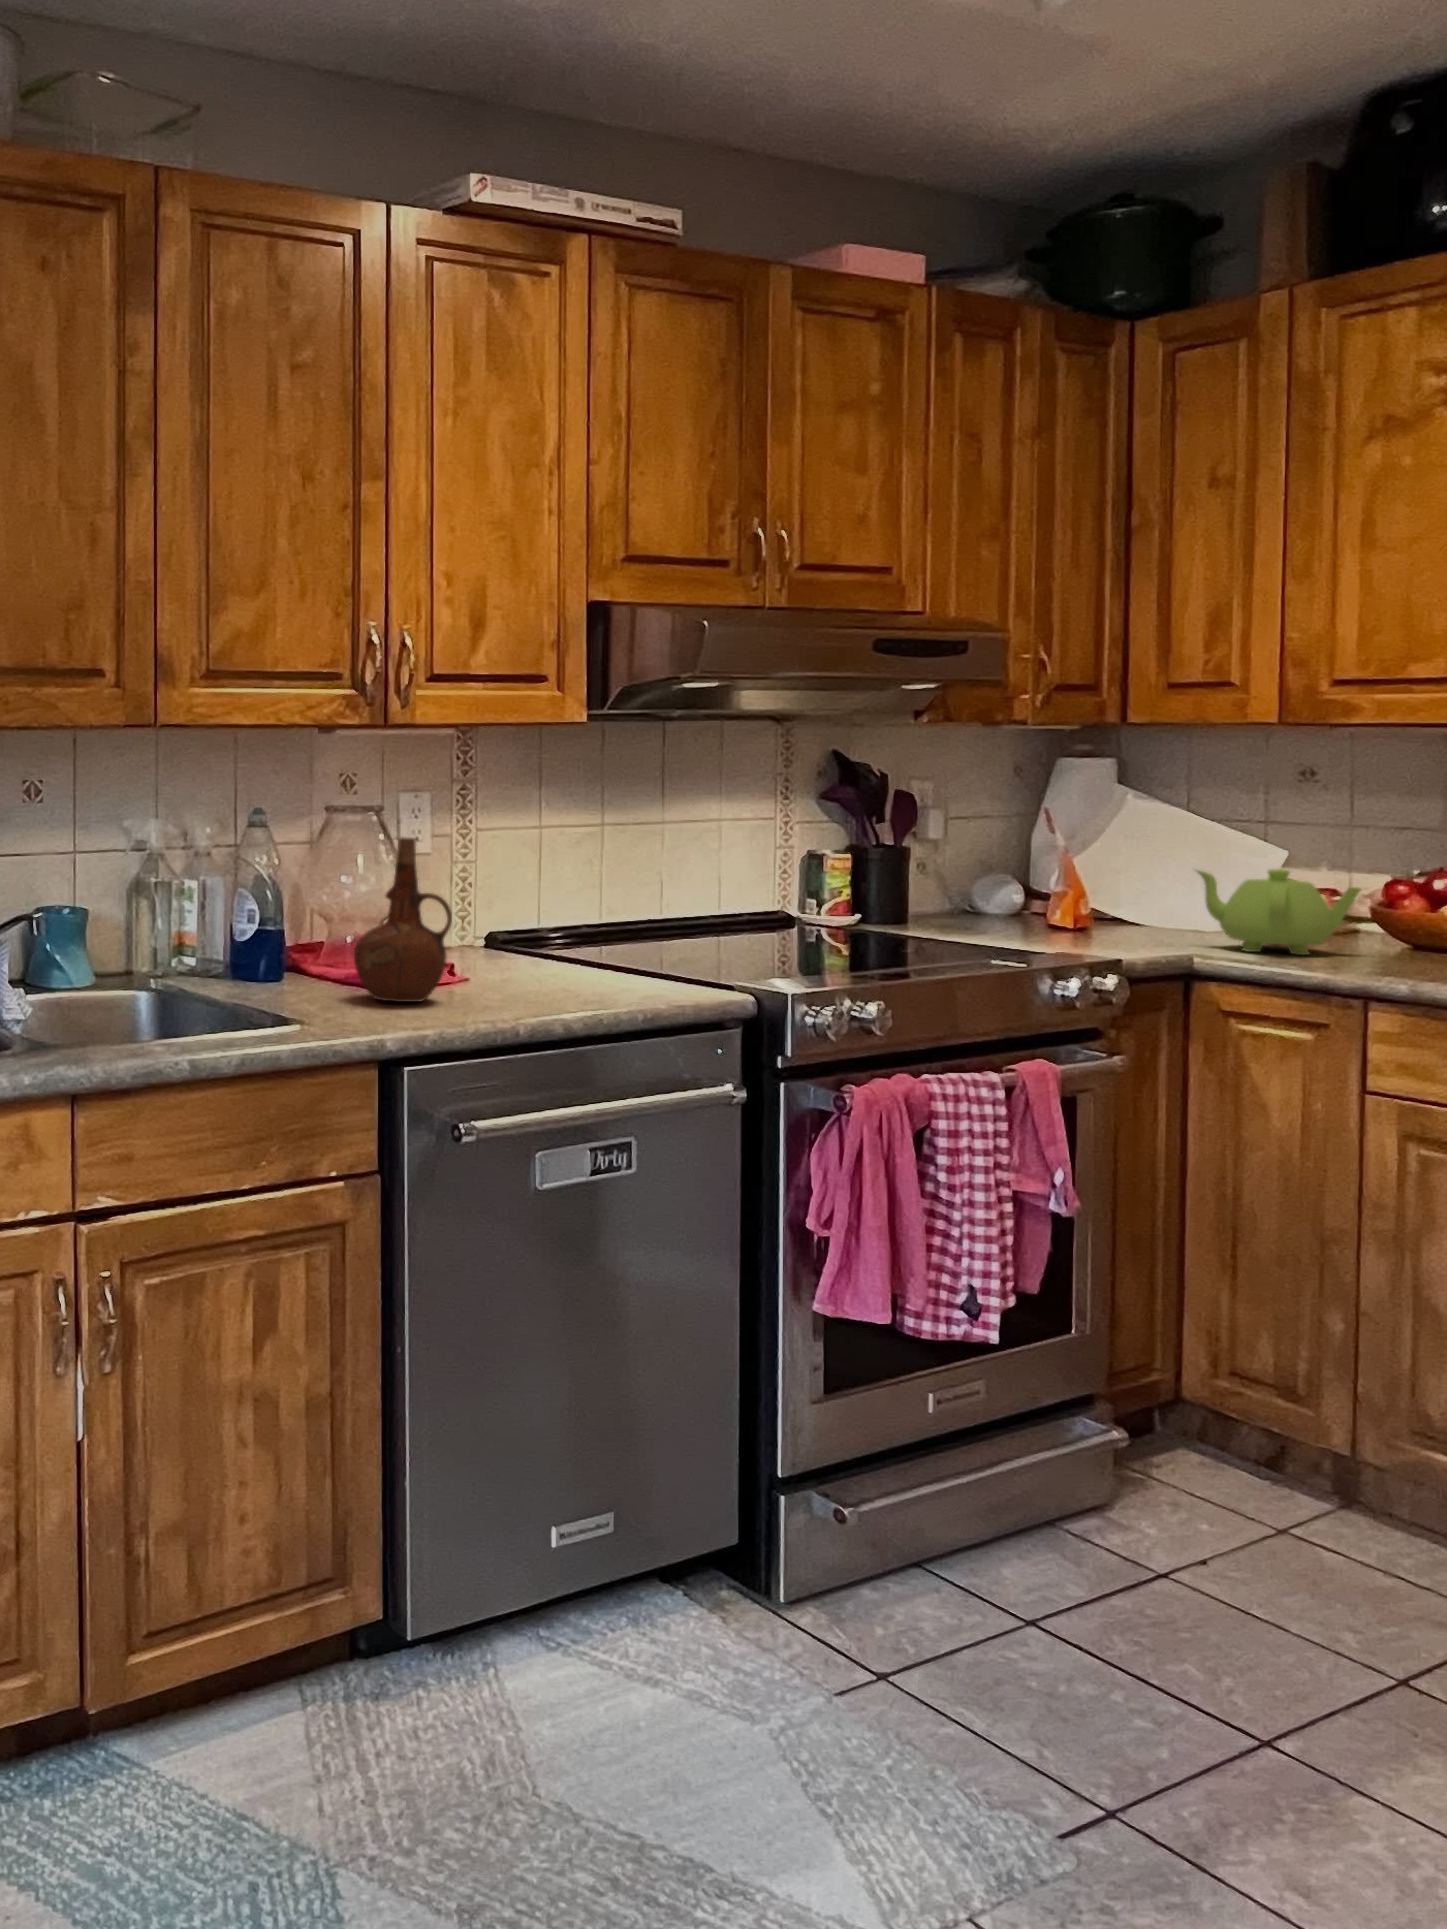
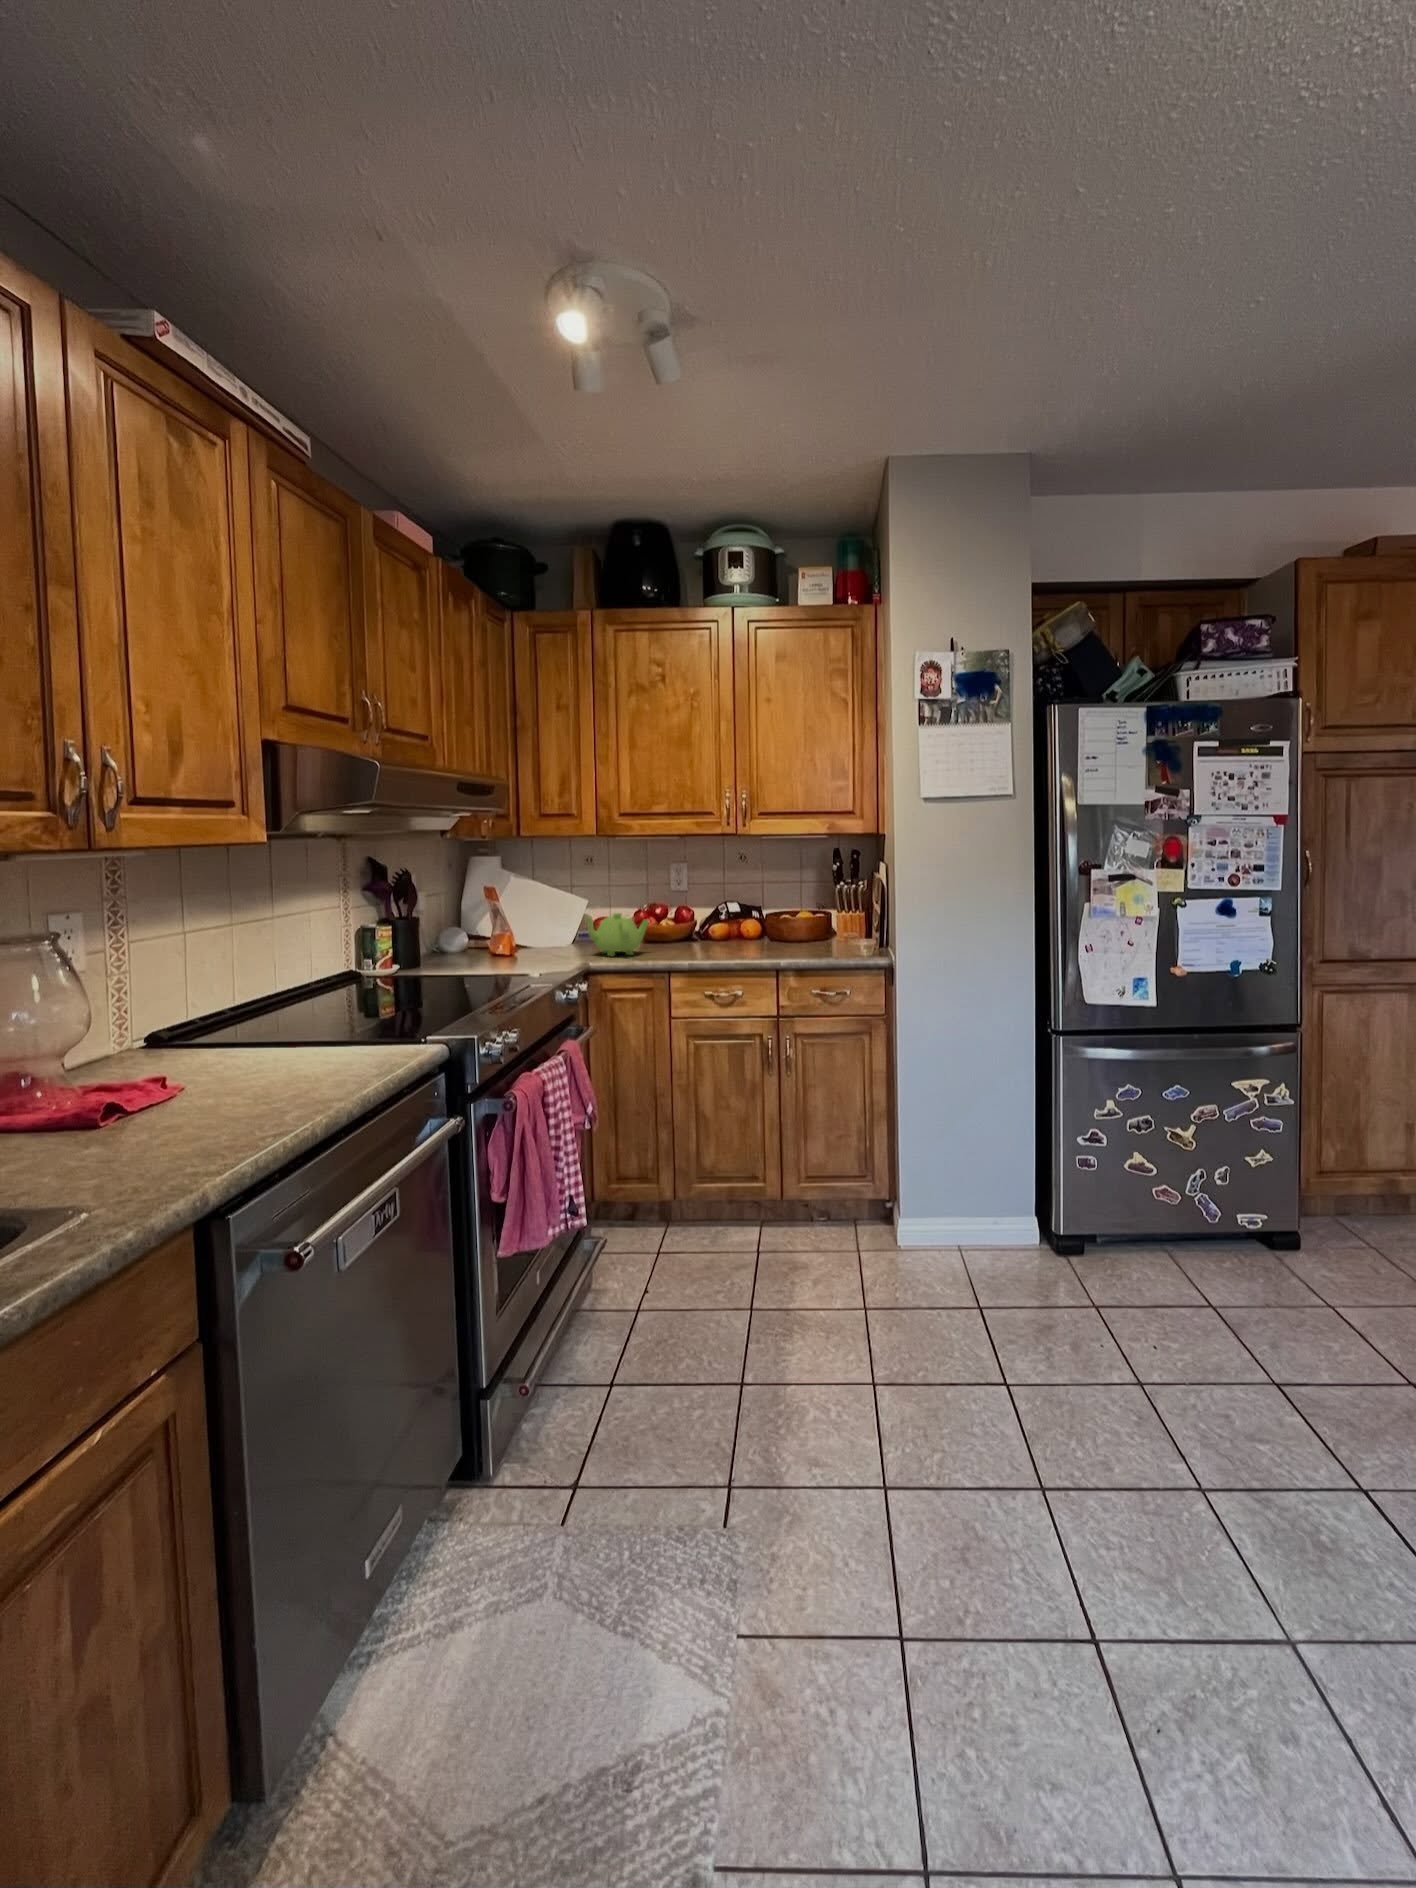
ceramic pitcher: present [354,837,452,1002] -> none [101,967,213,1139]

